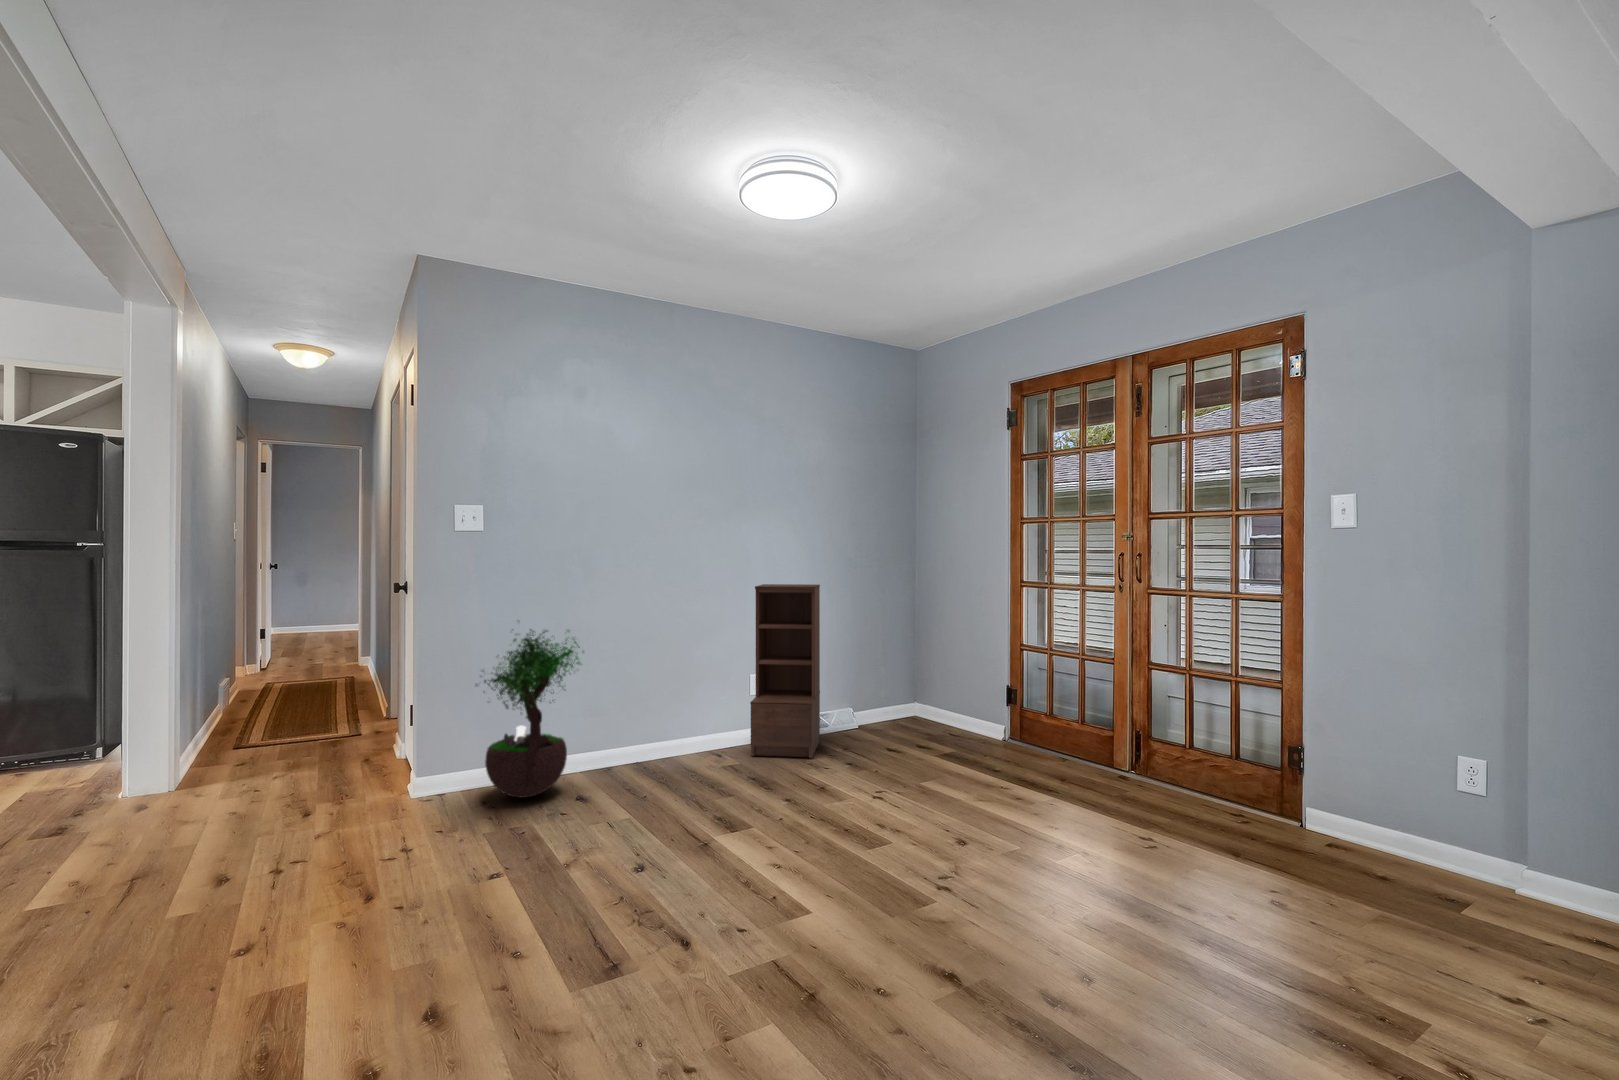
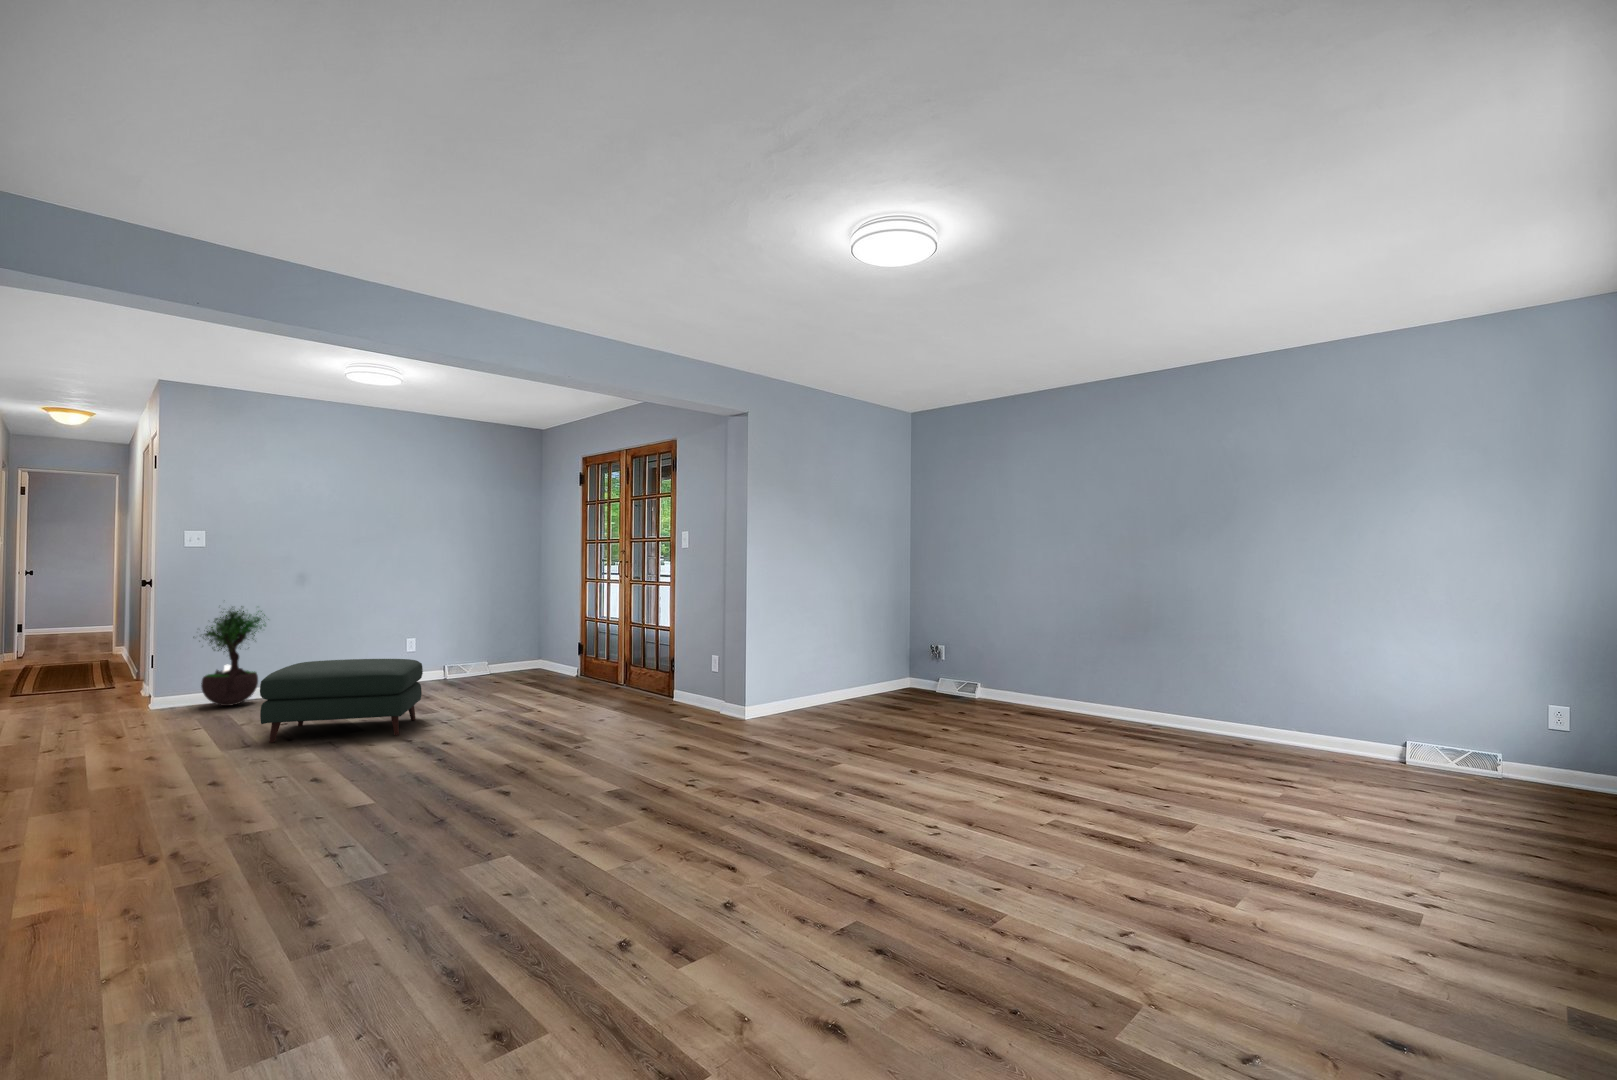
bookshelf: present [750,584,820,758] -> none [395,582,453,687]
ottoman: none [637,751,927,961] -> present [260,659,423,743]

